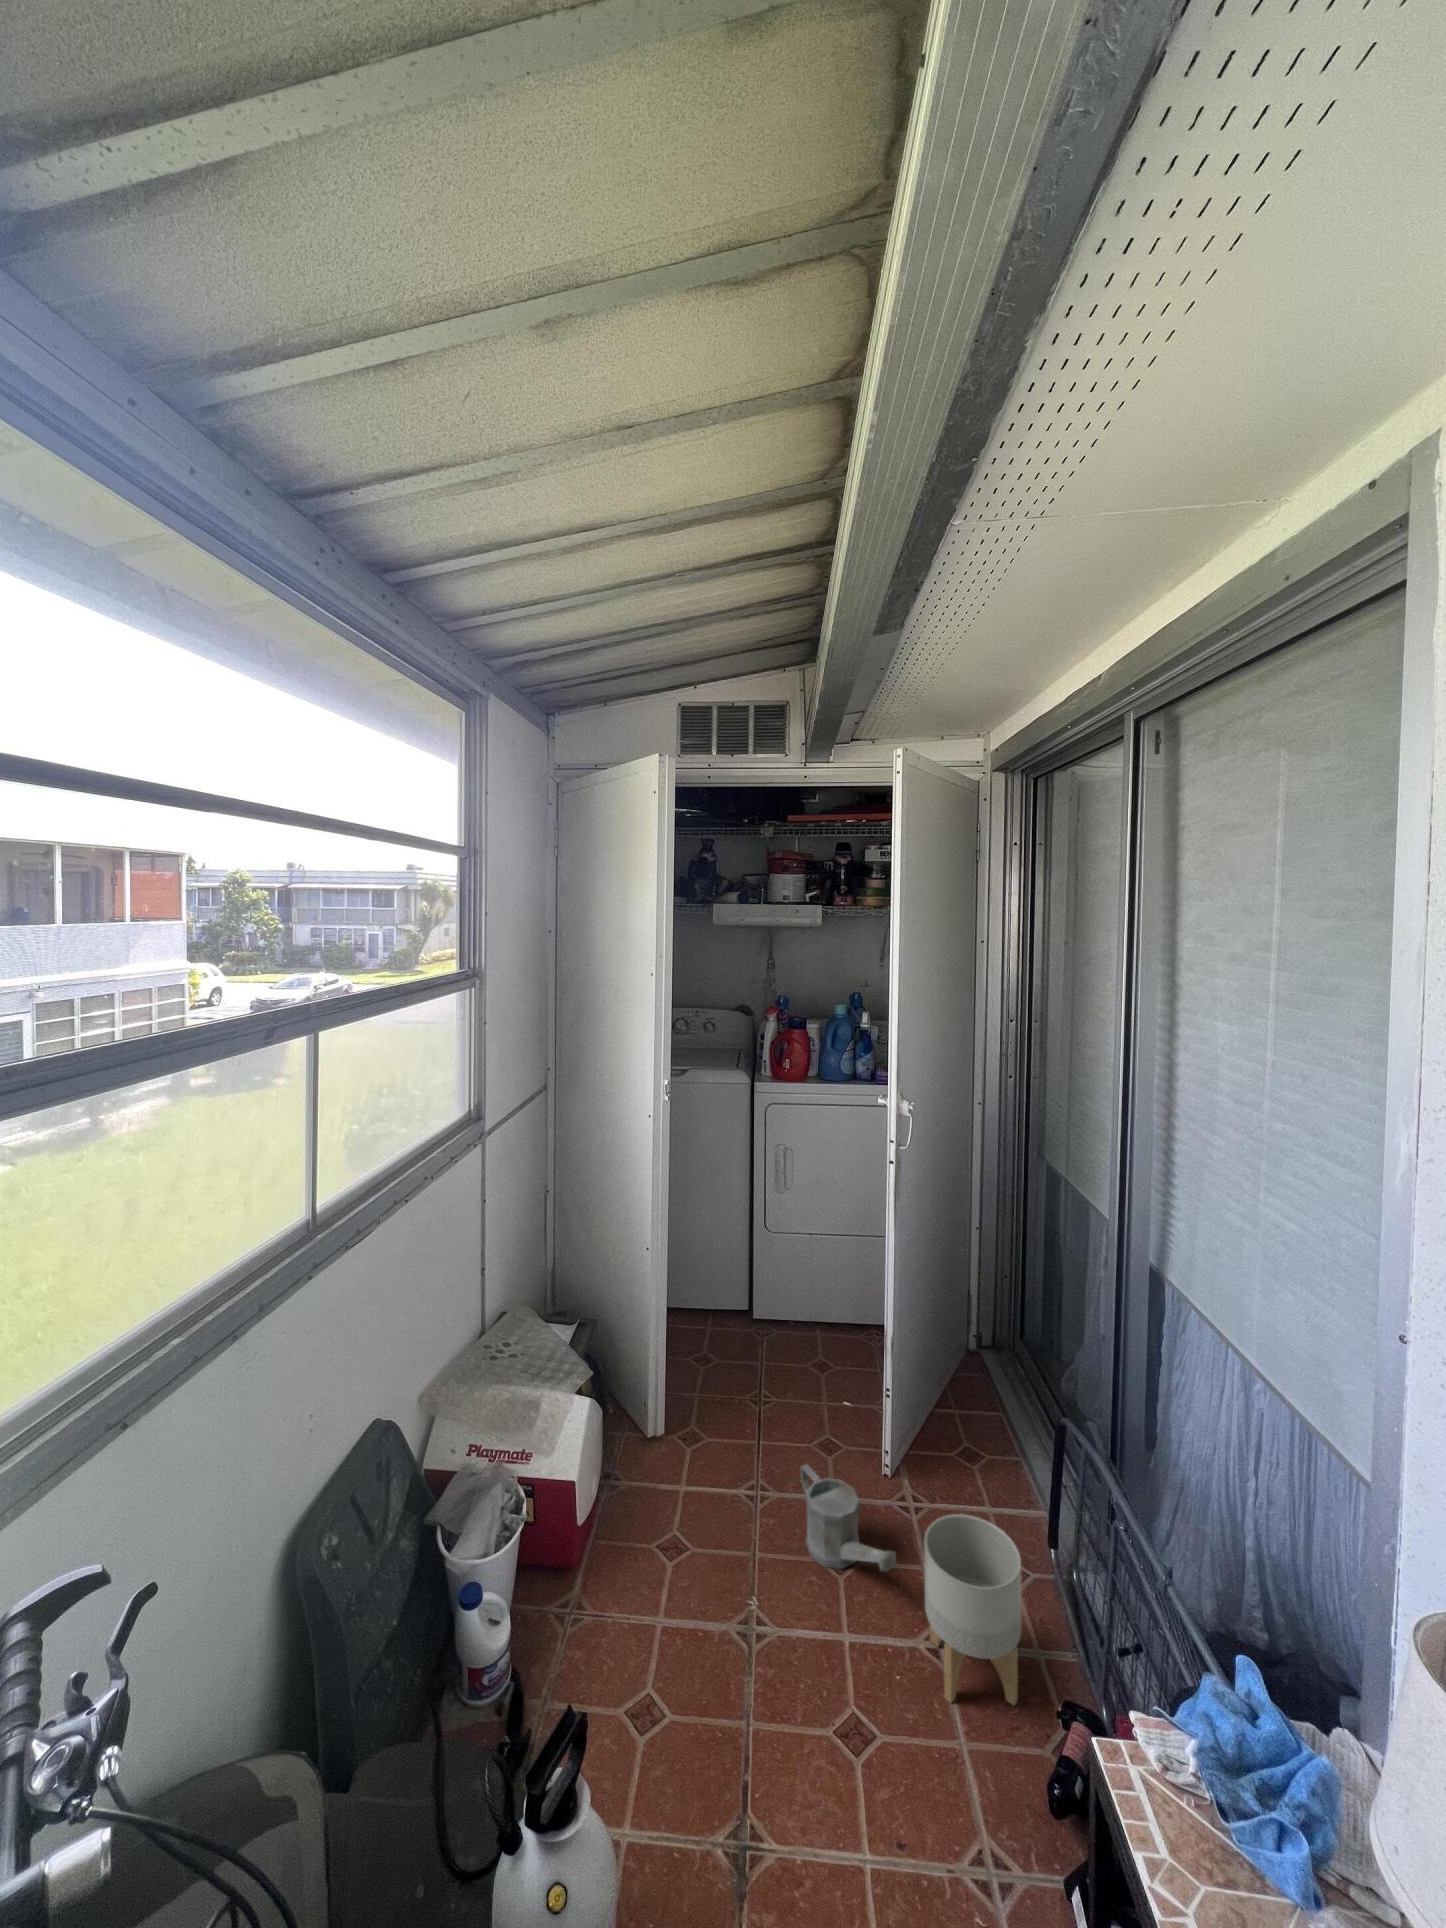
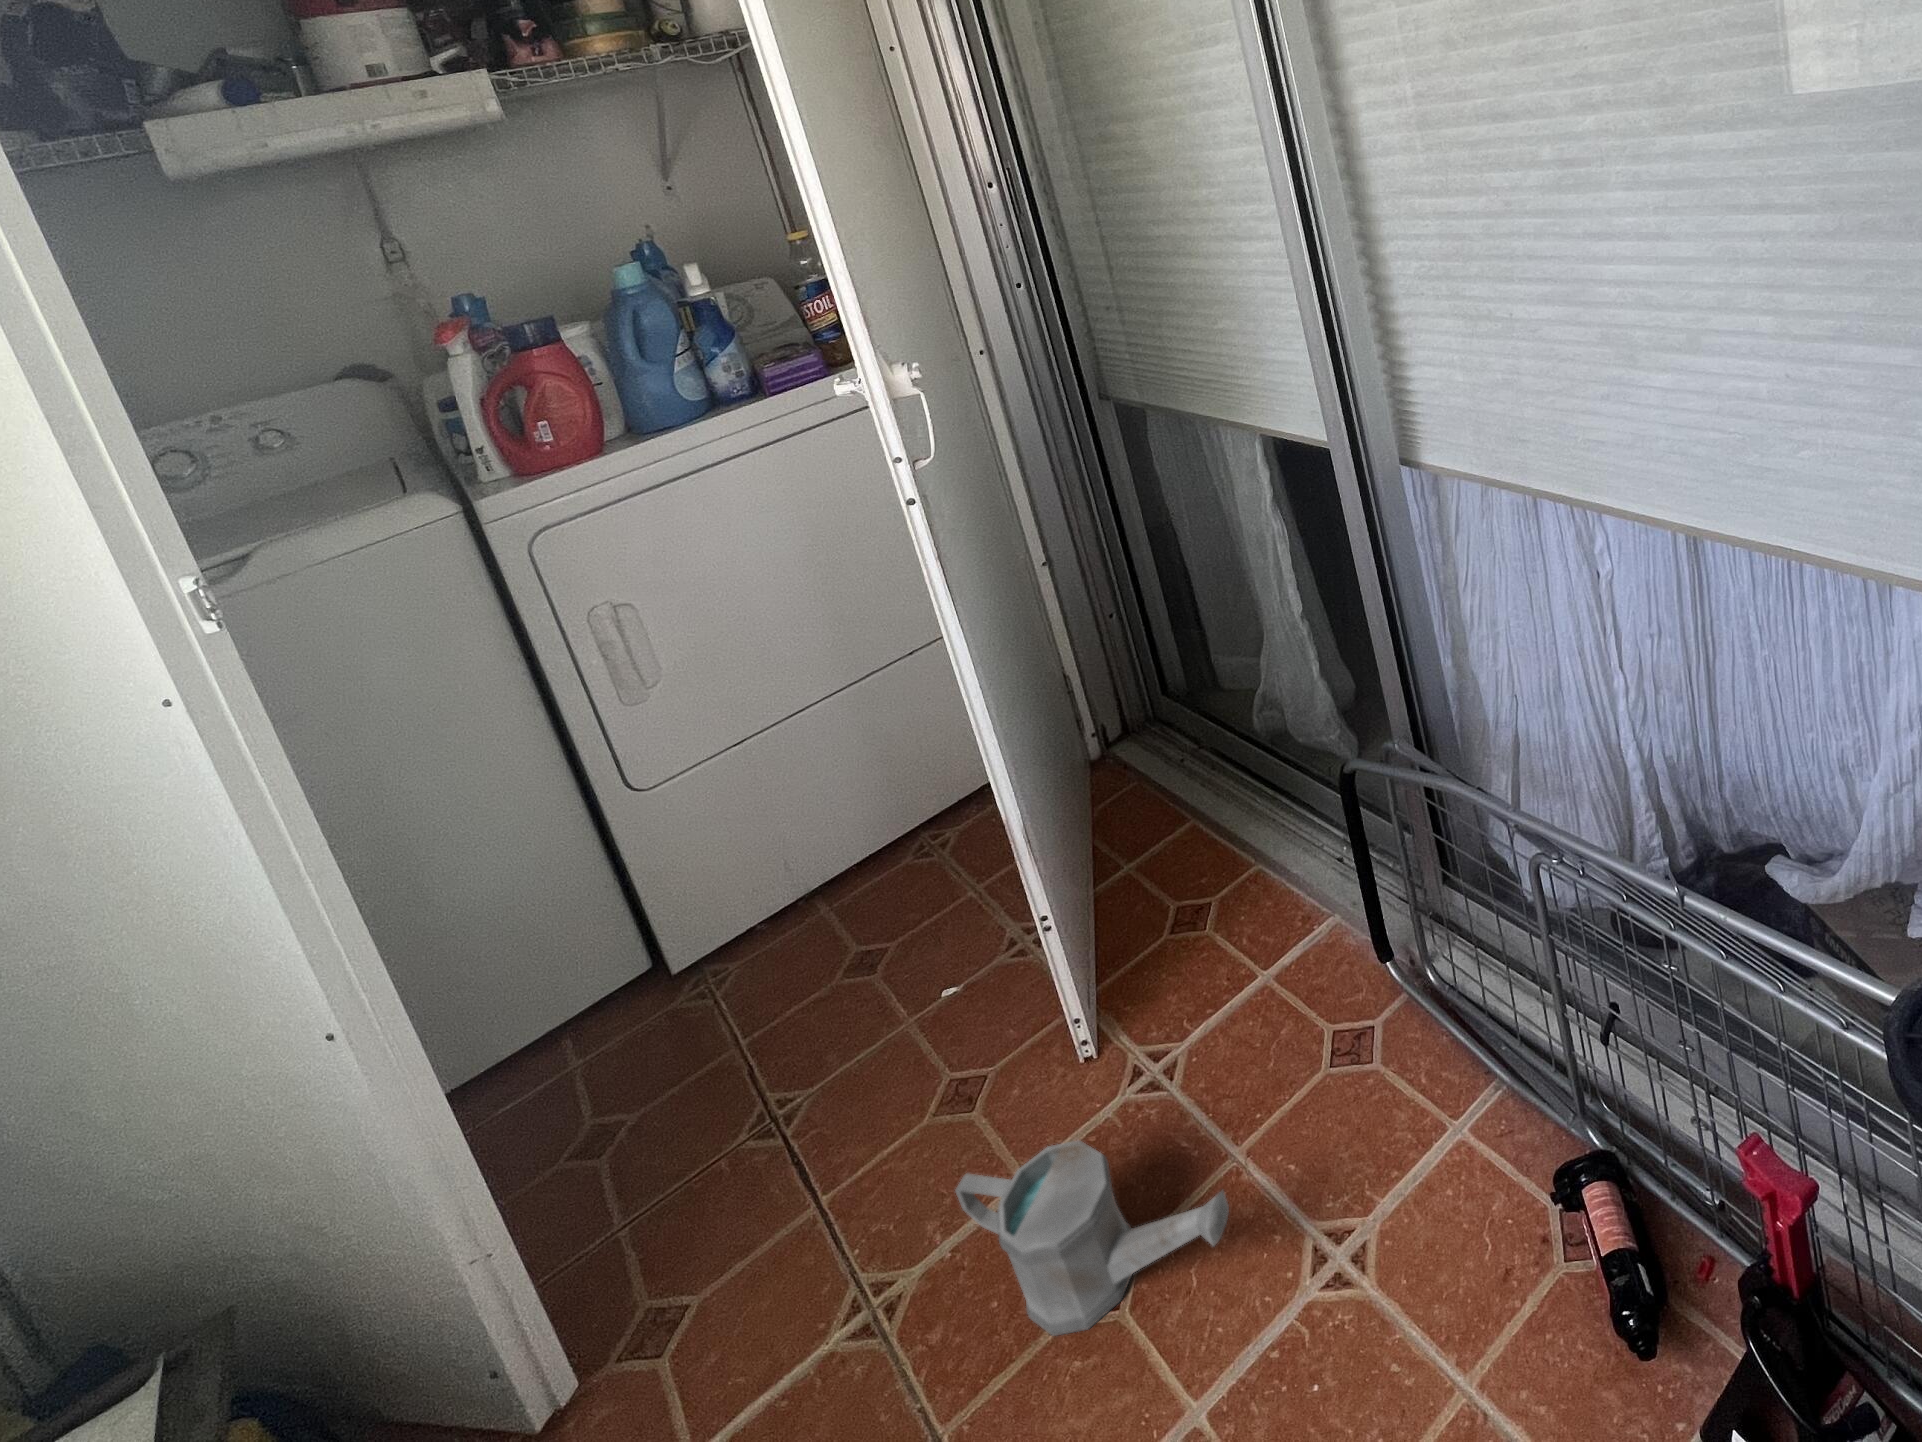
planter: present [924,1514,1021,1705] -> none [1278,1003,1494,1348]

